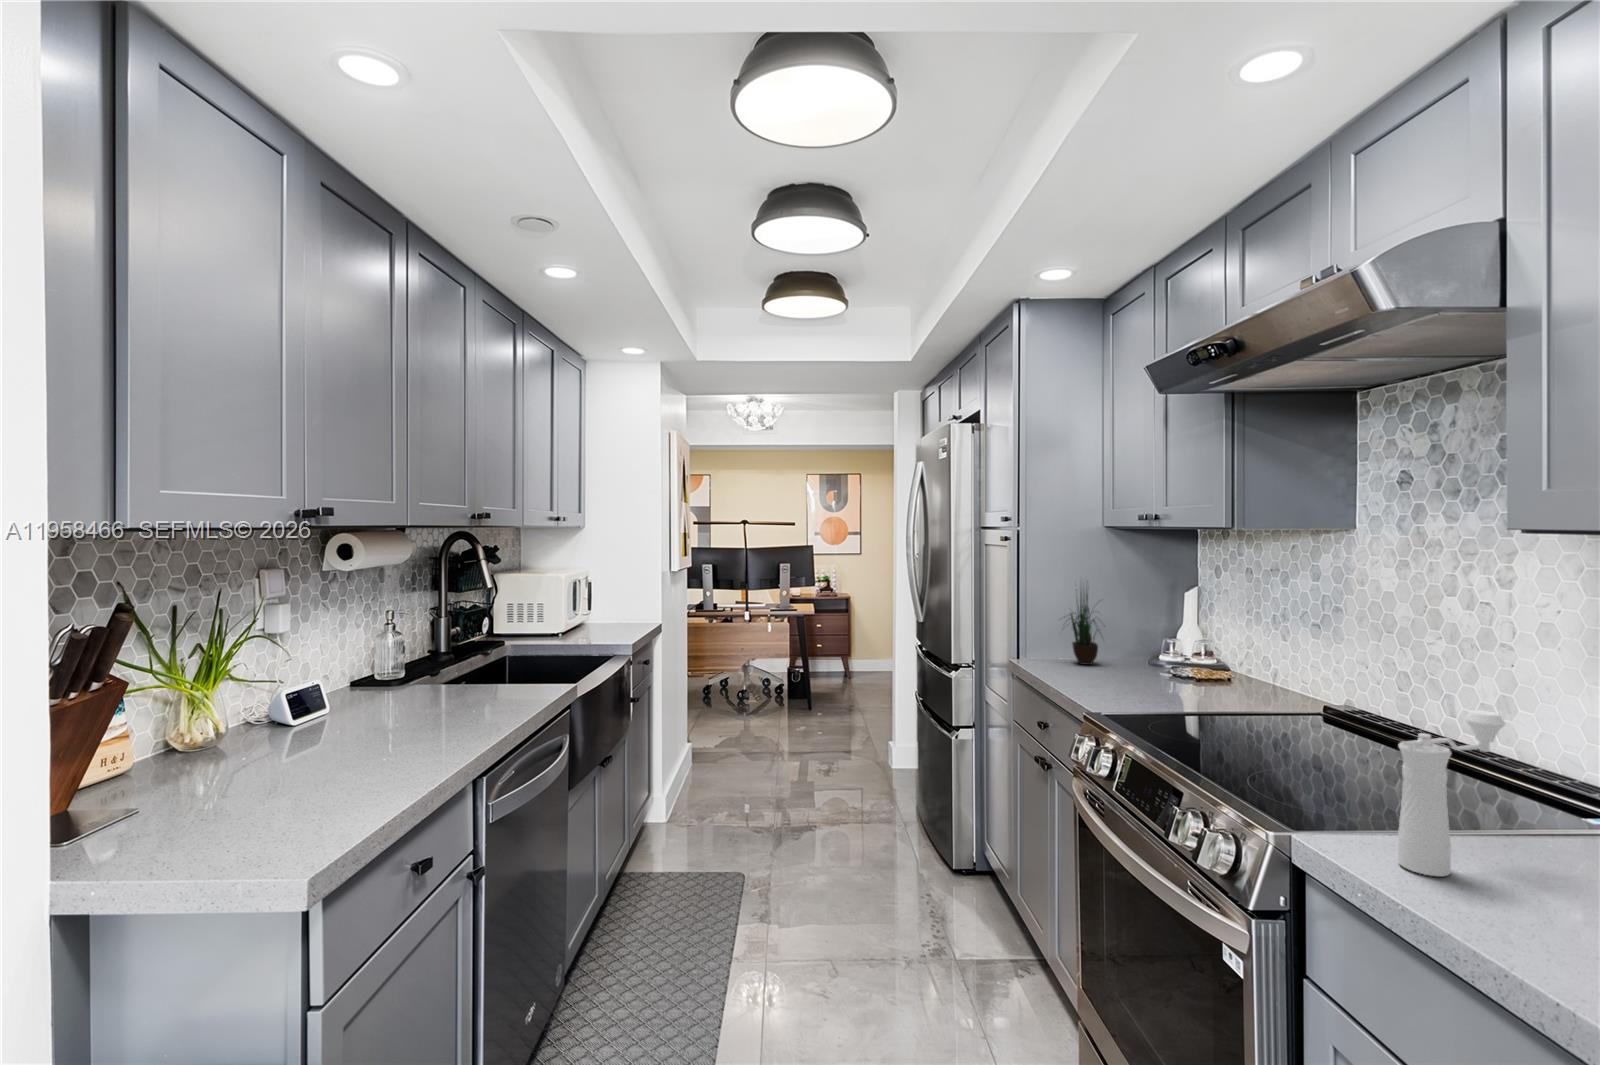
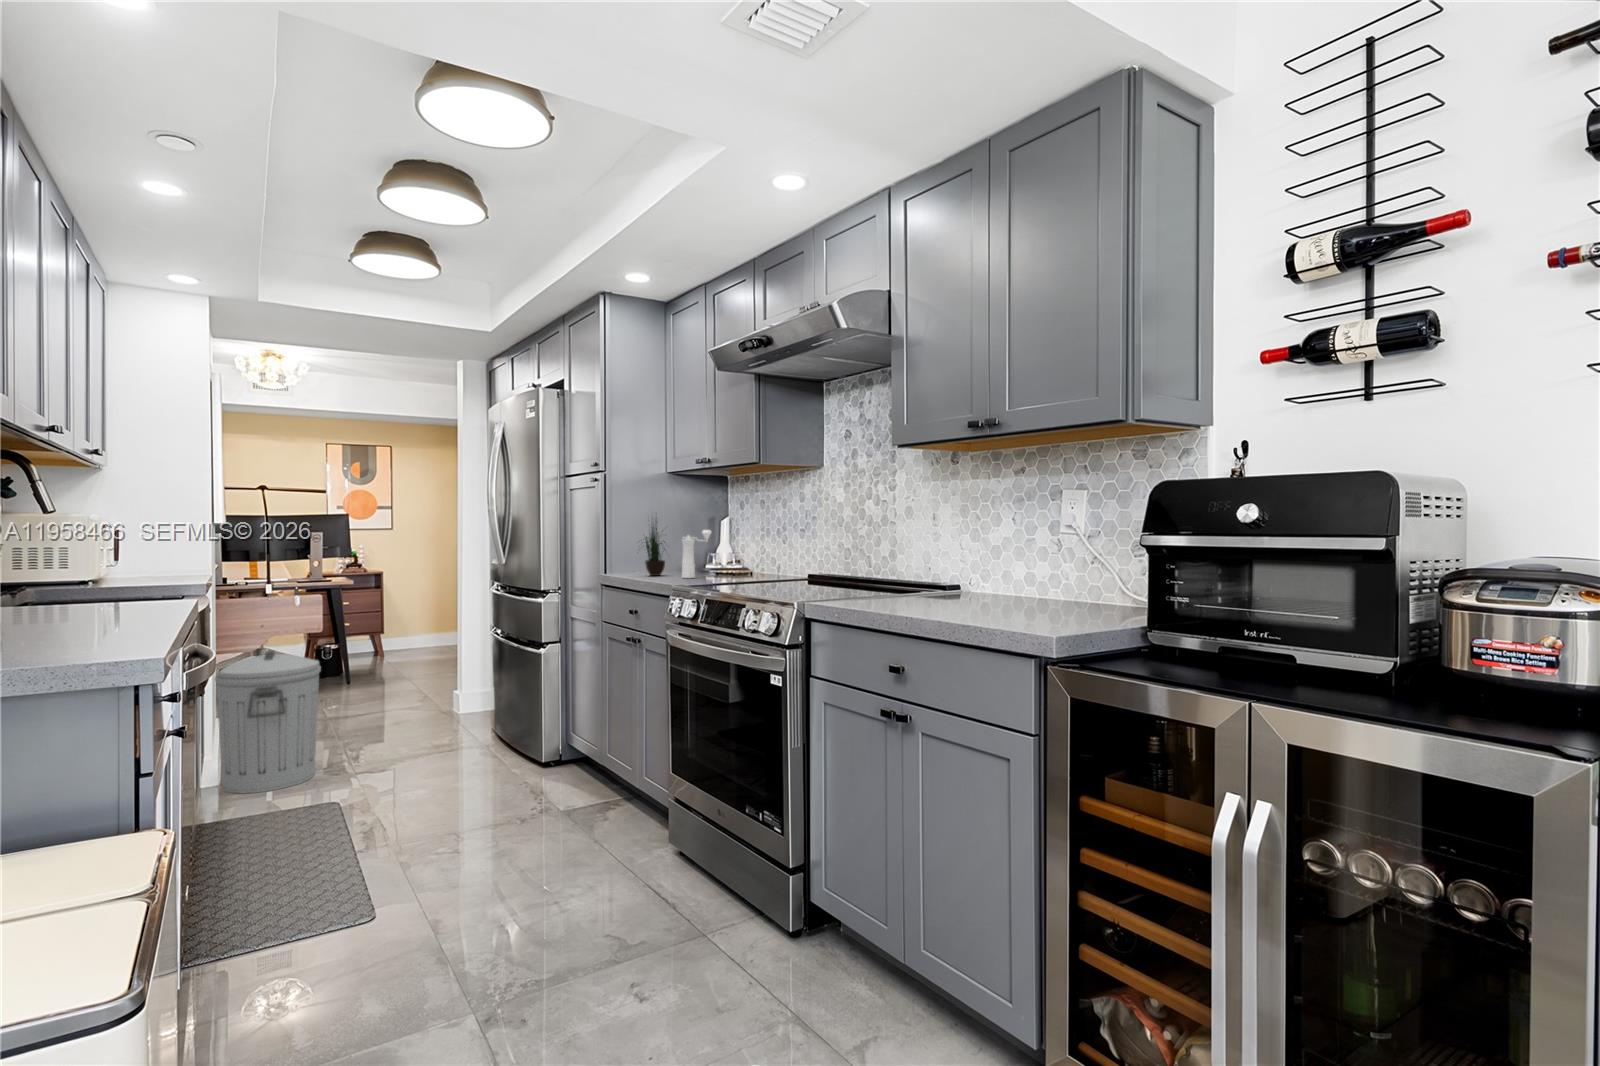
trash can: none [667,697,749,834] -> present [215,651,321,793]
pepper mill: present [1398,710,1506,876] -> present [682,530,711,578]

